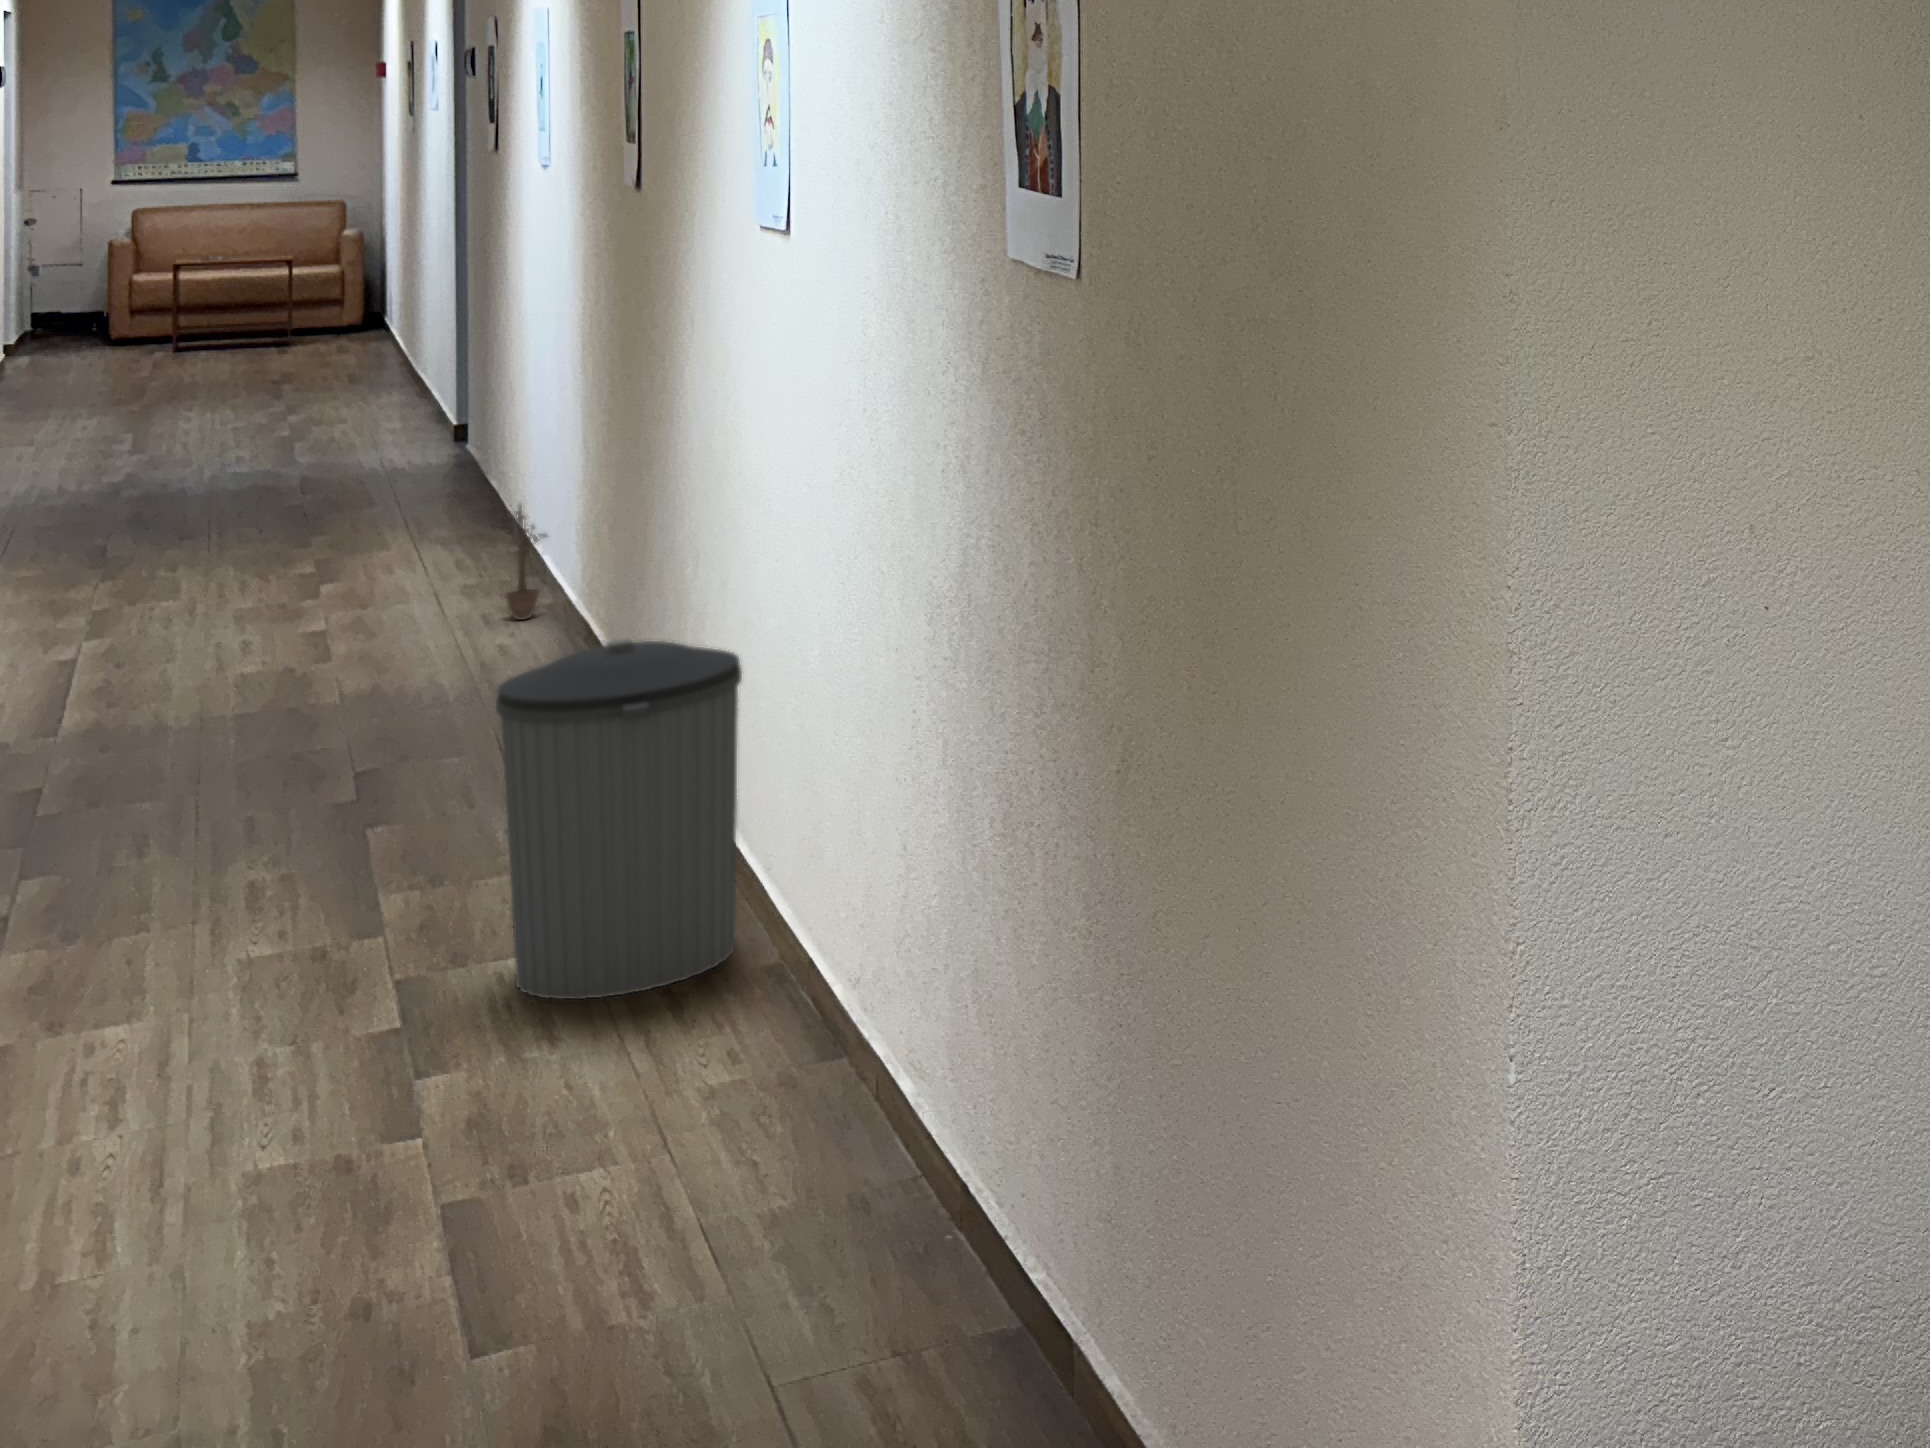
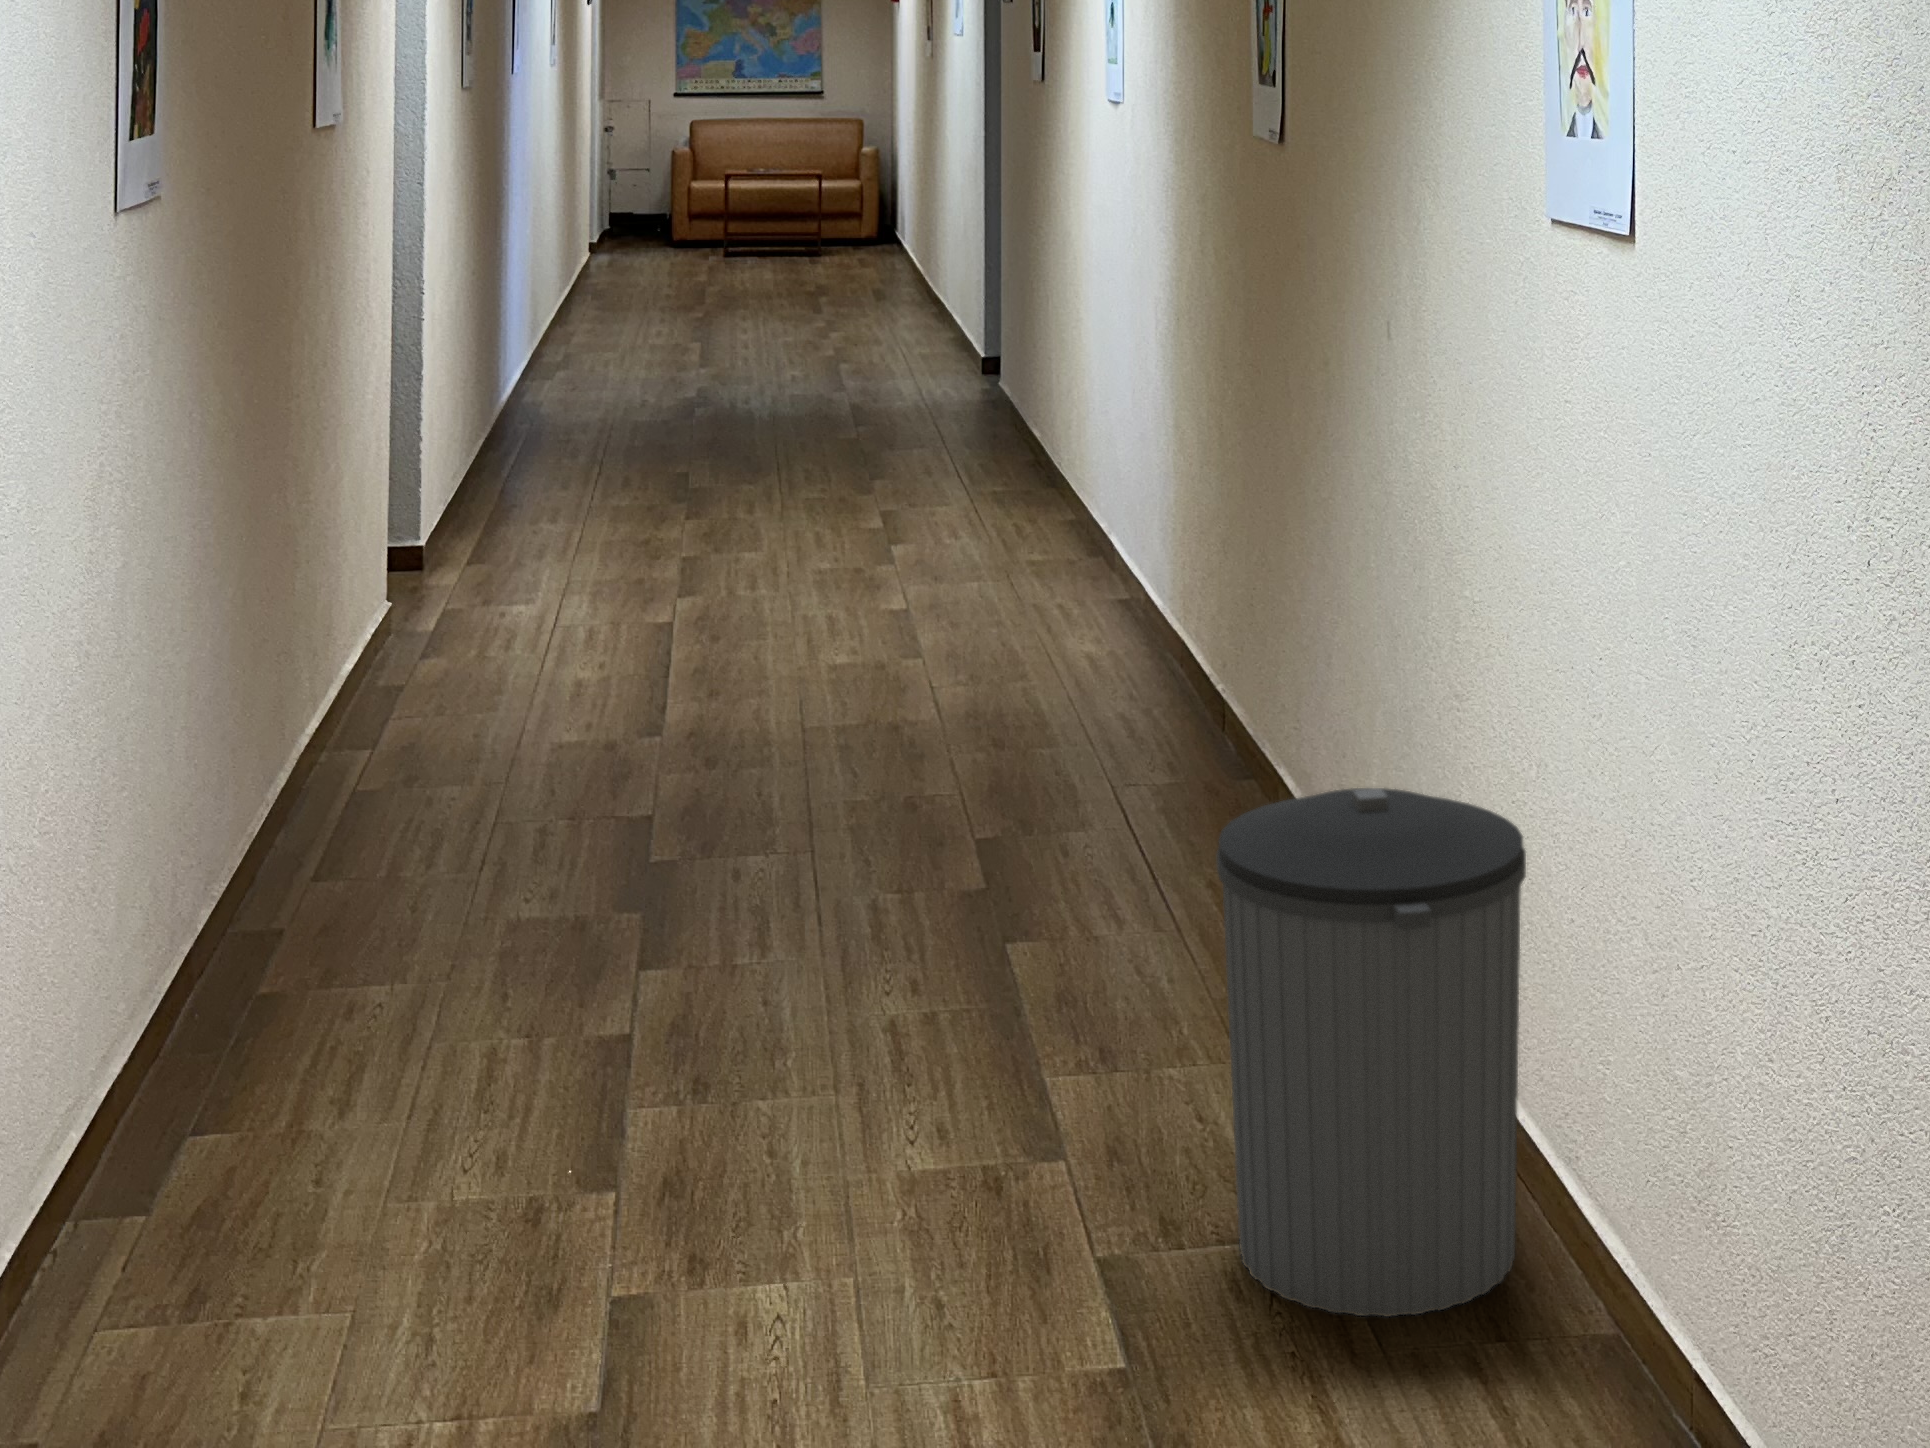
decorative plant: present [505,506,546,620] -> none [1076,477,1119,607]

